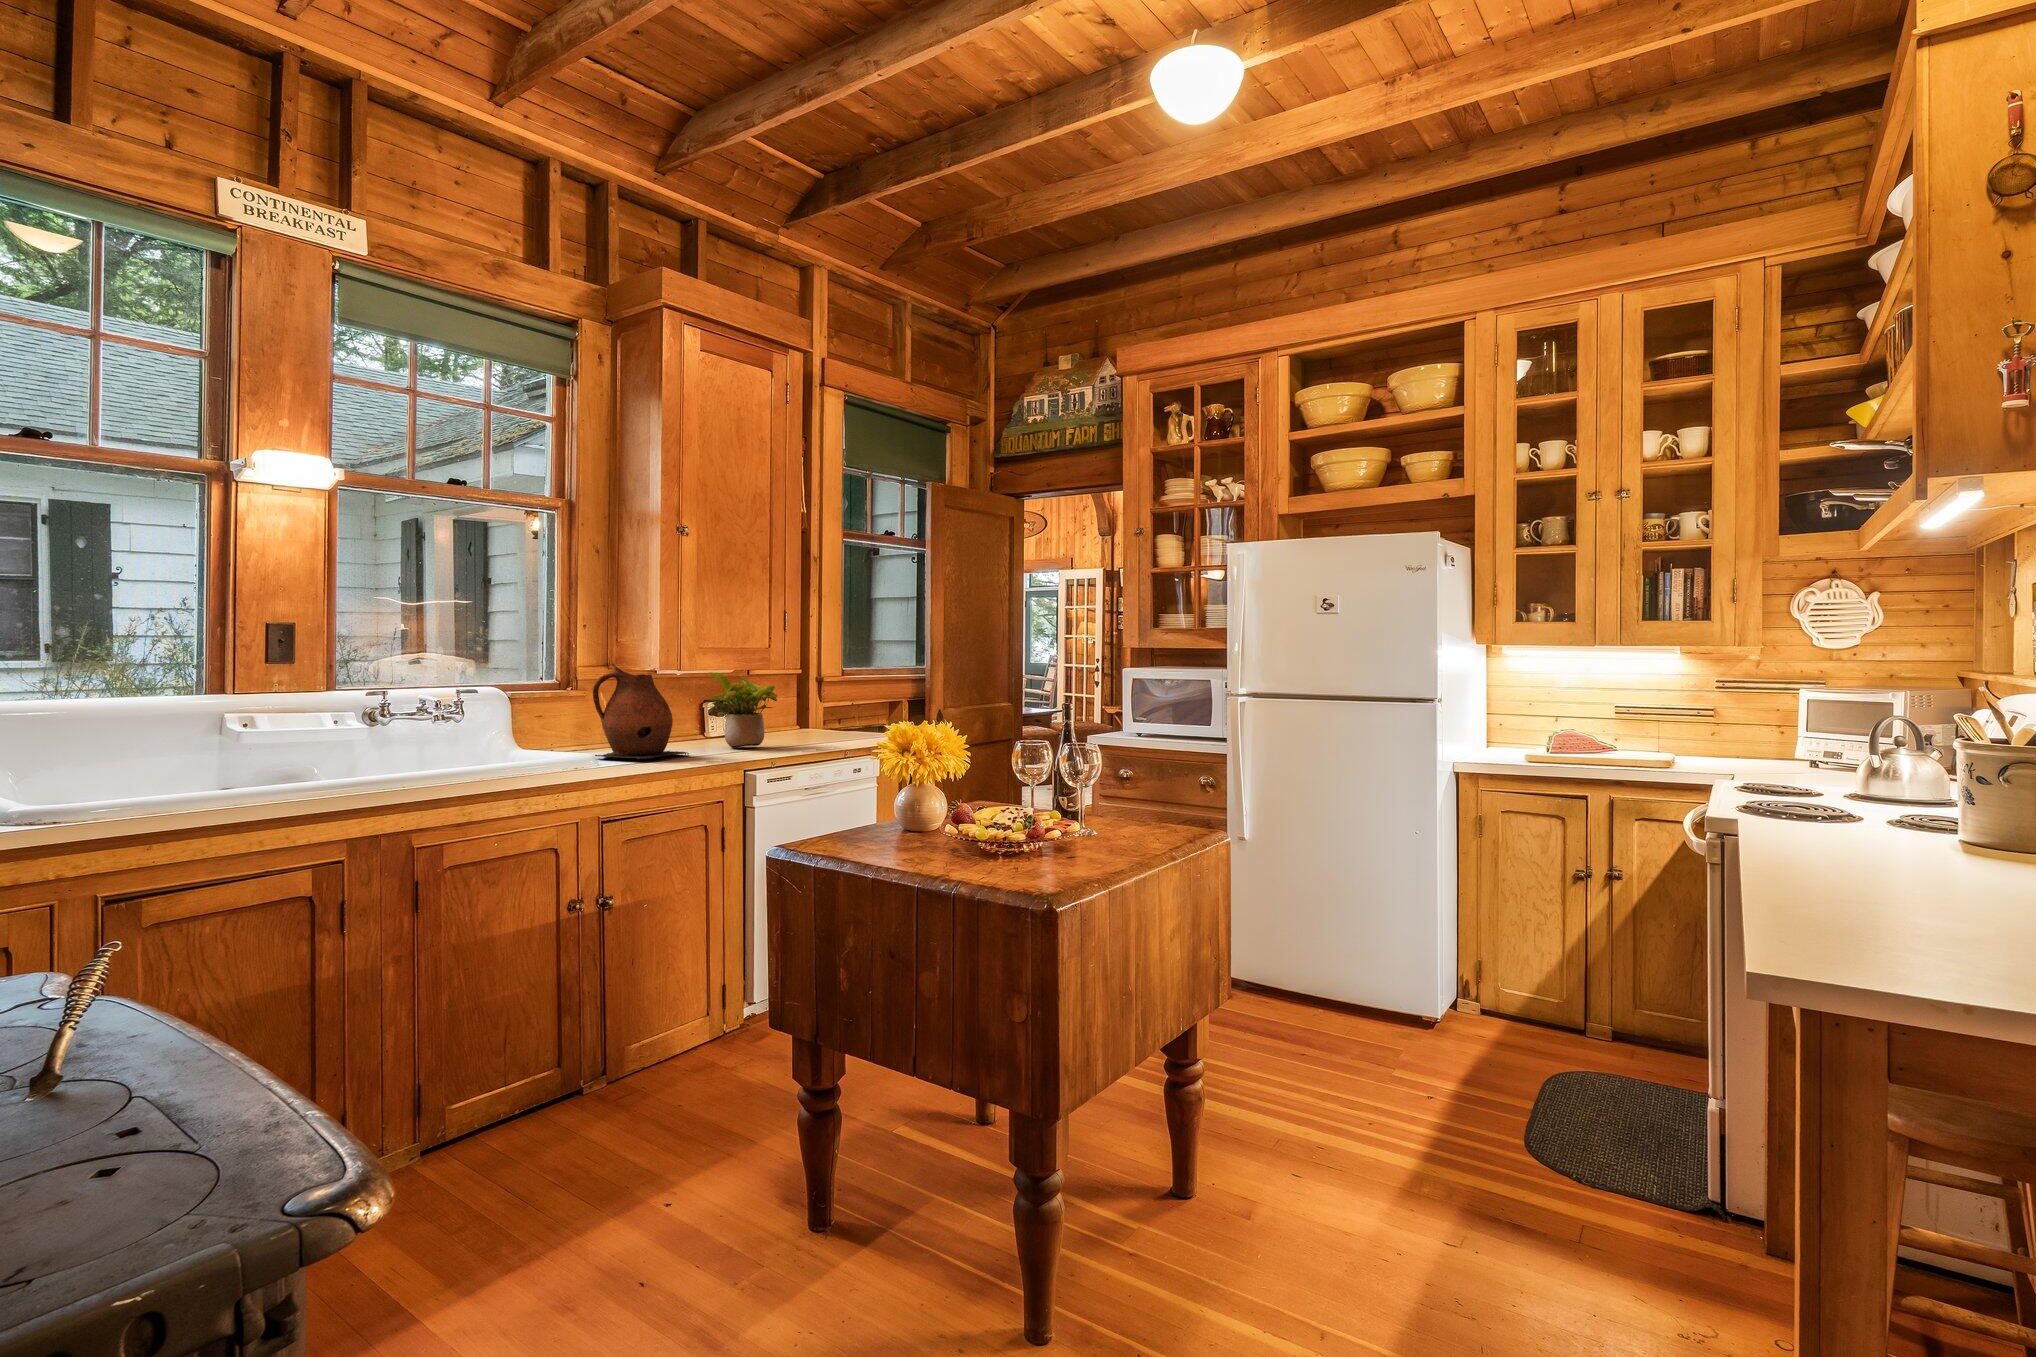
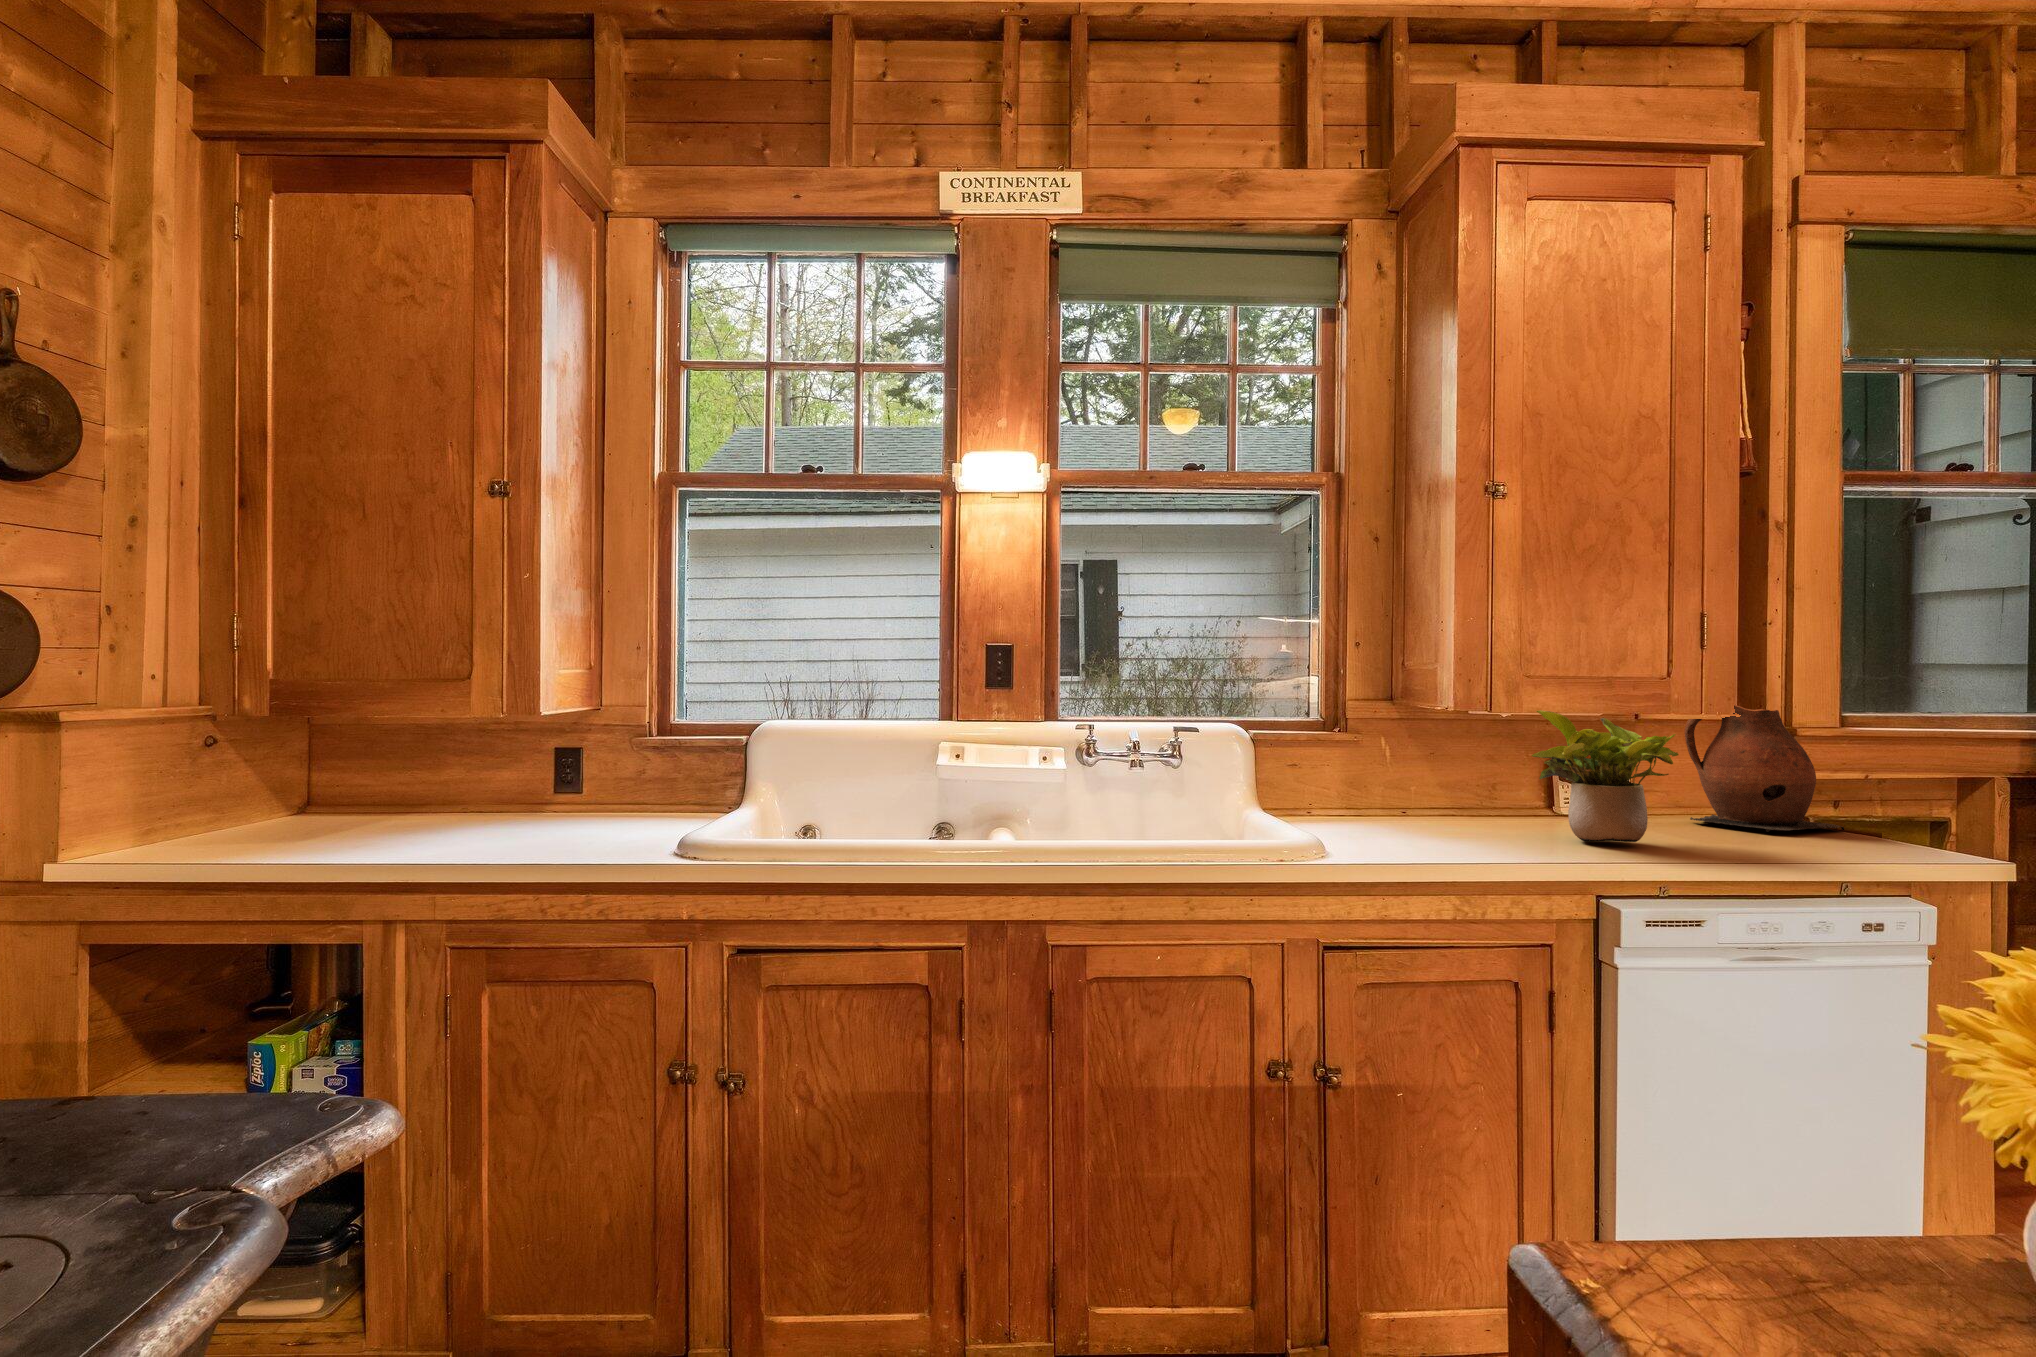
ceramic pitcher: present [593,663,689,760] -> present [1685,704,1844,832]

